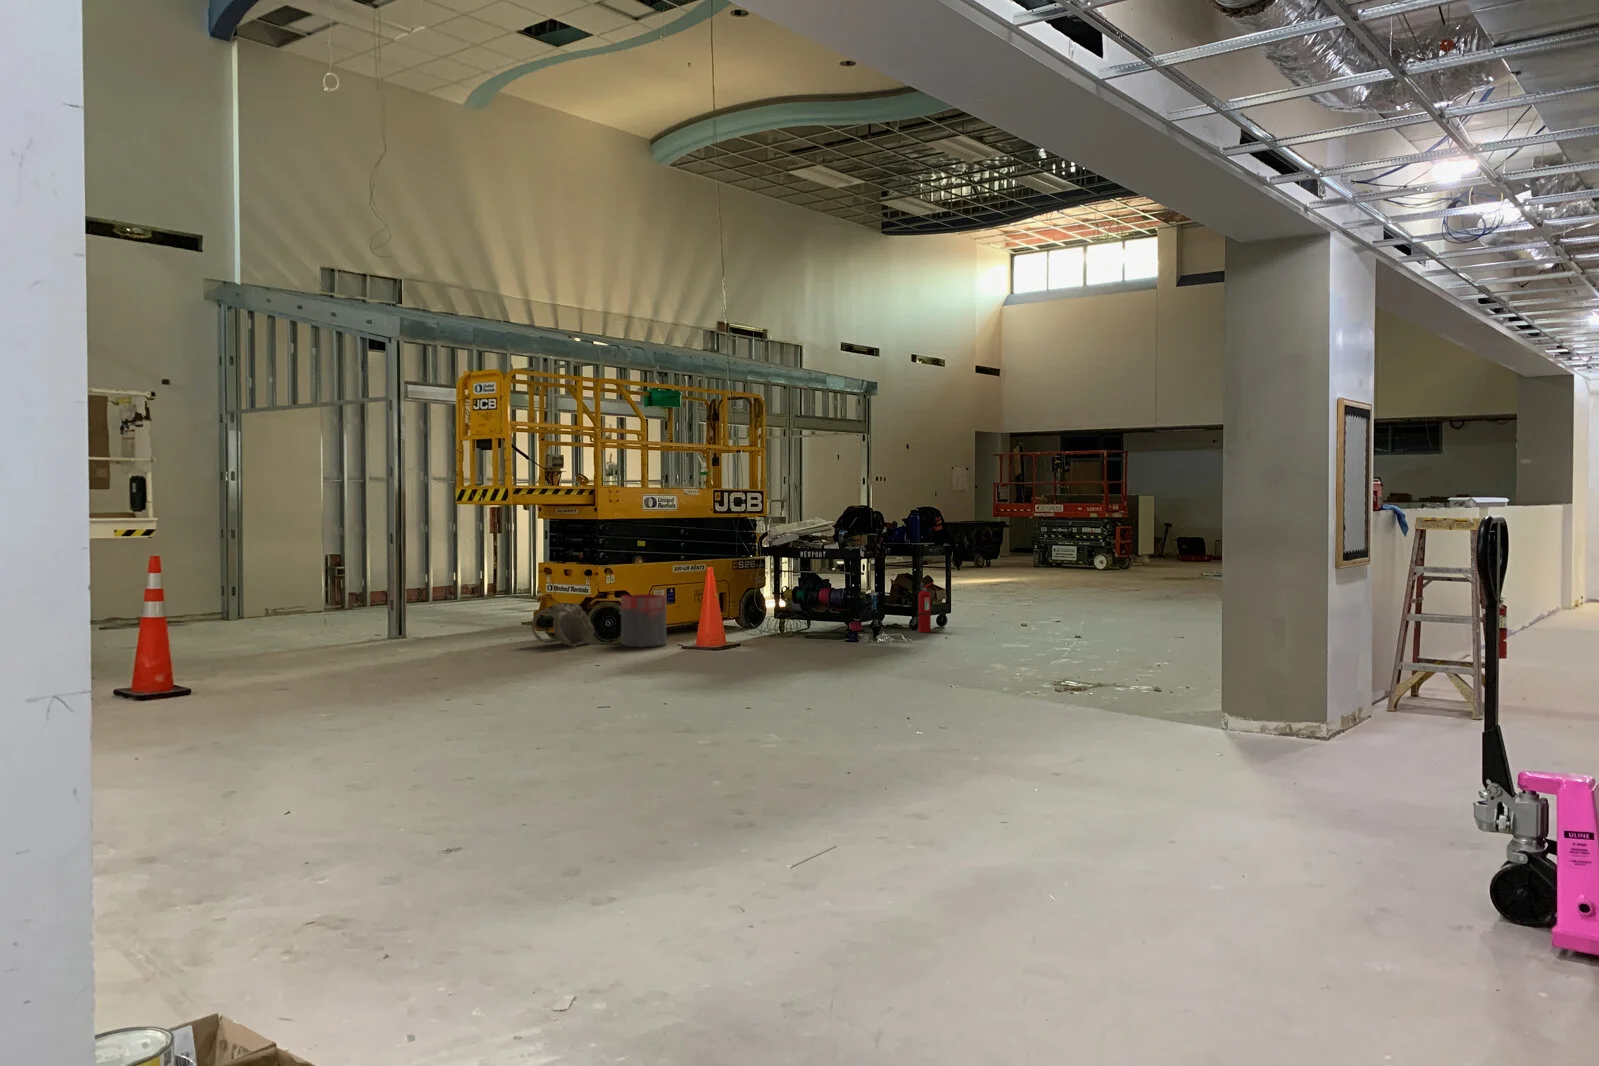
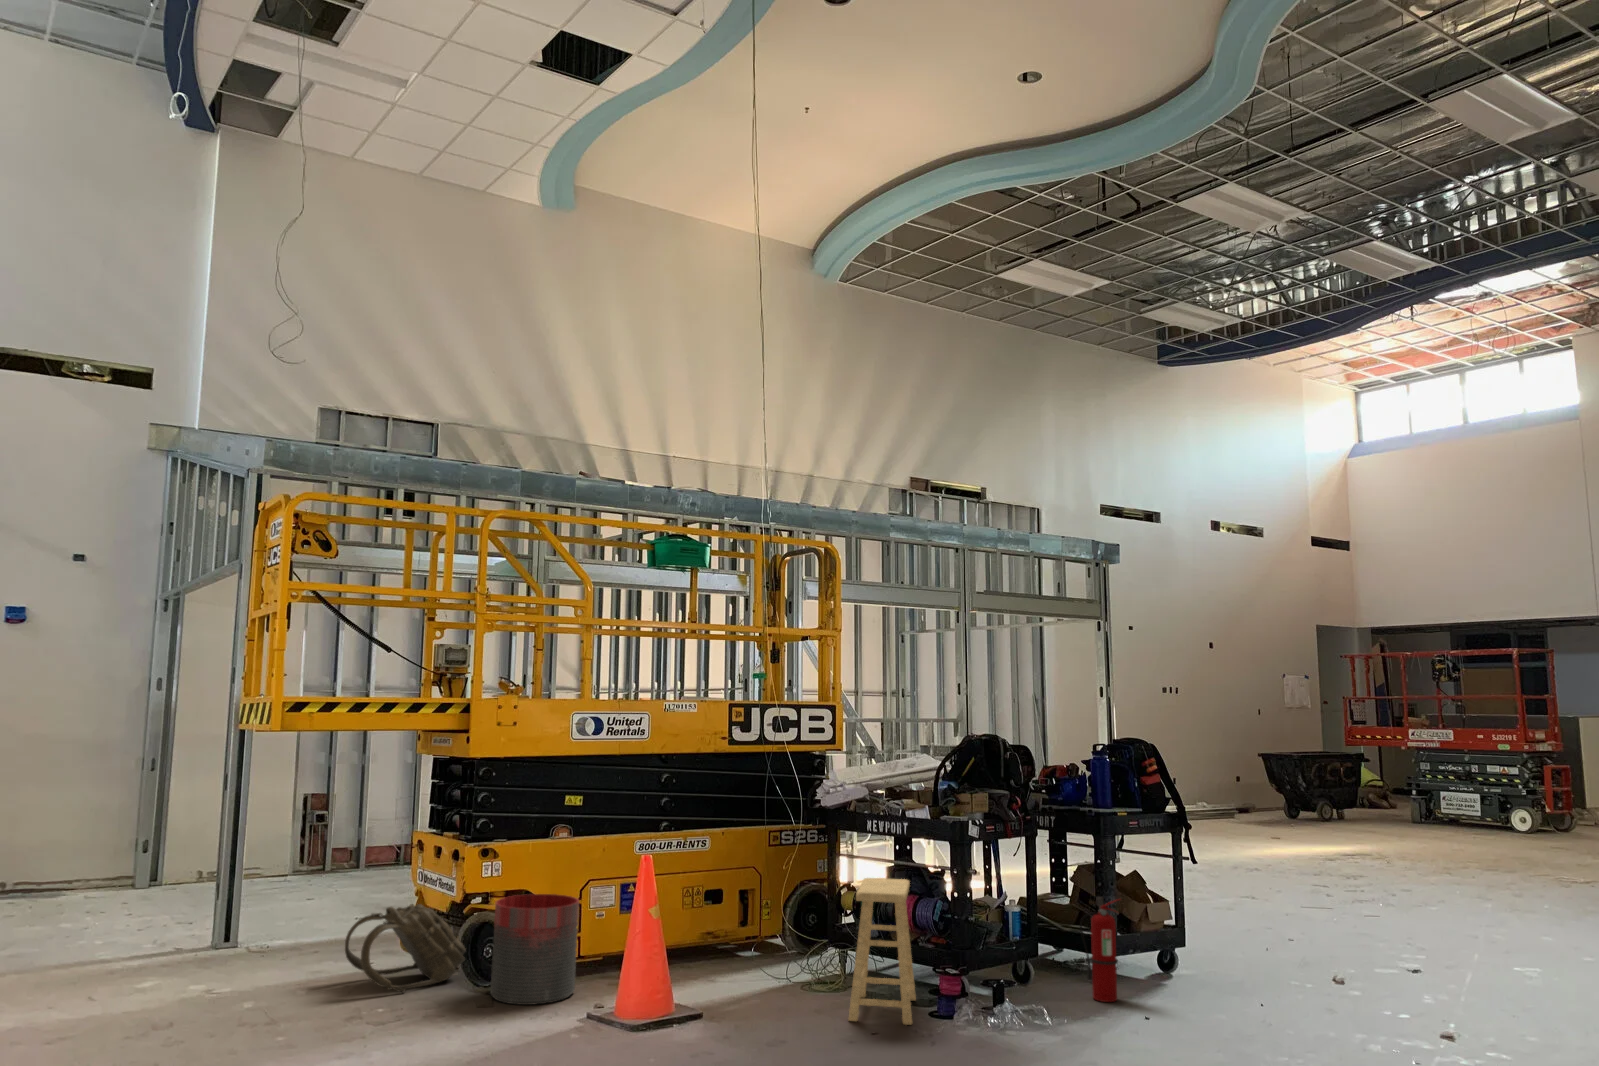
stool: none [808,577,847,643] -> present [849,878,916,1025]

